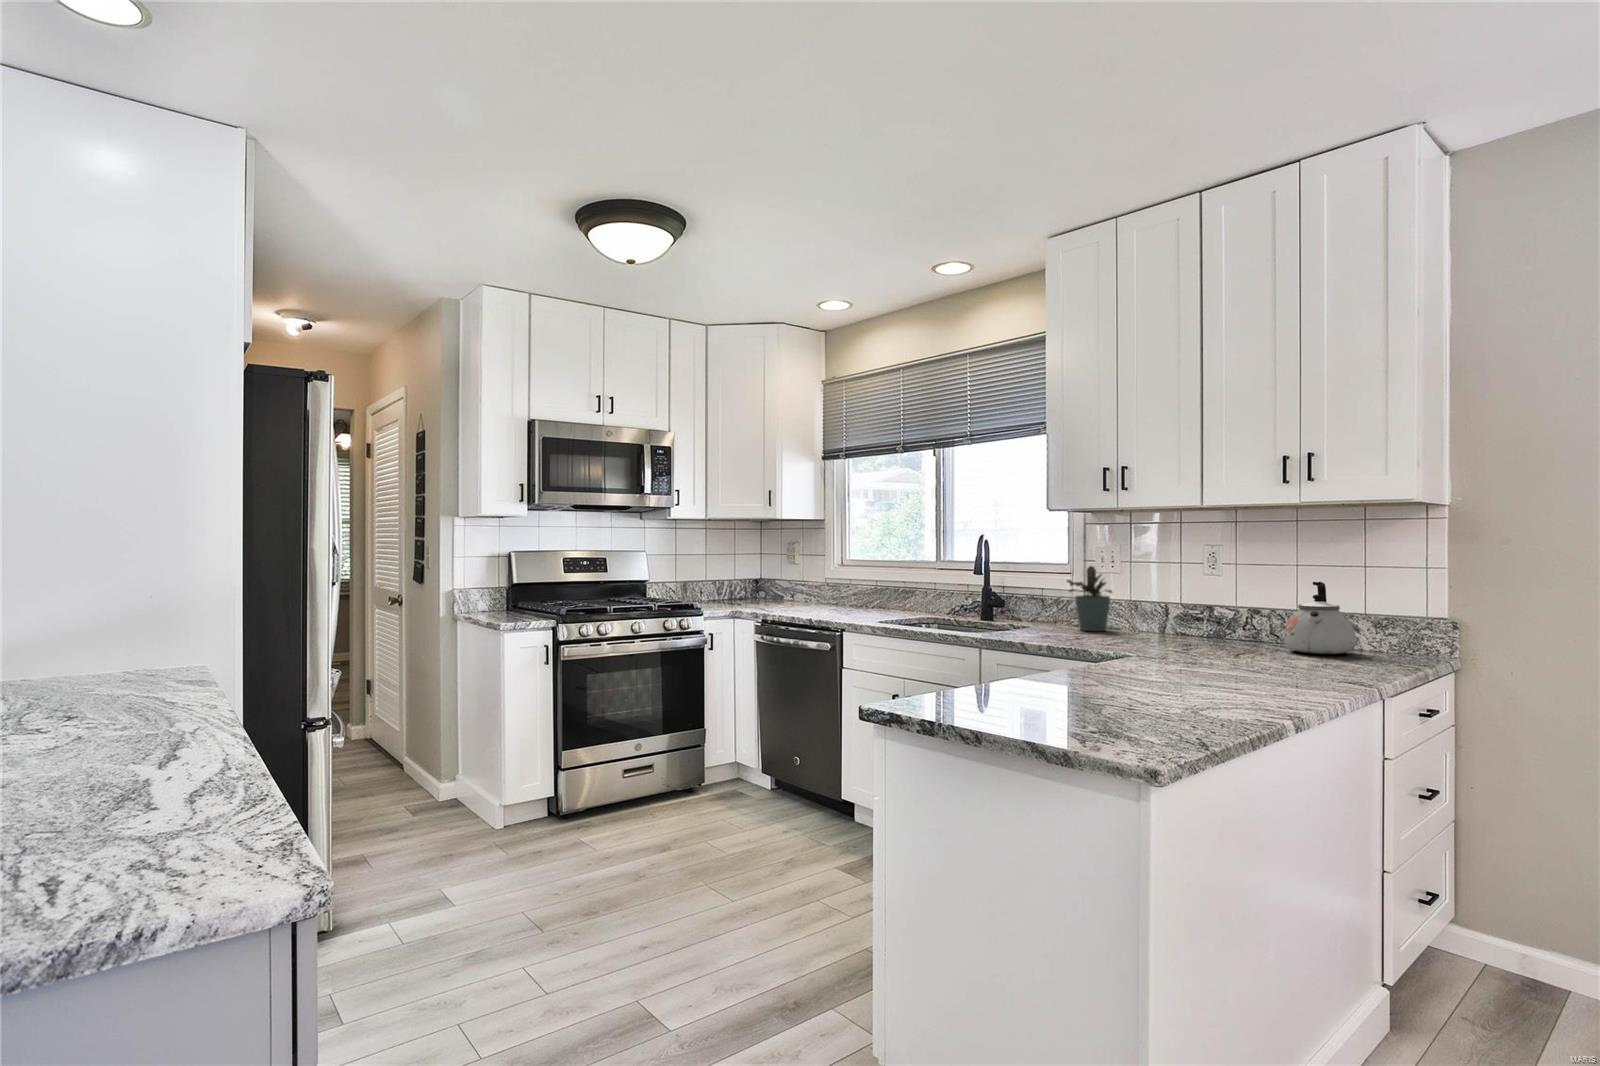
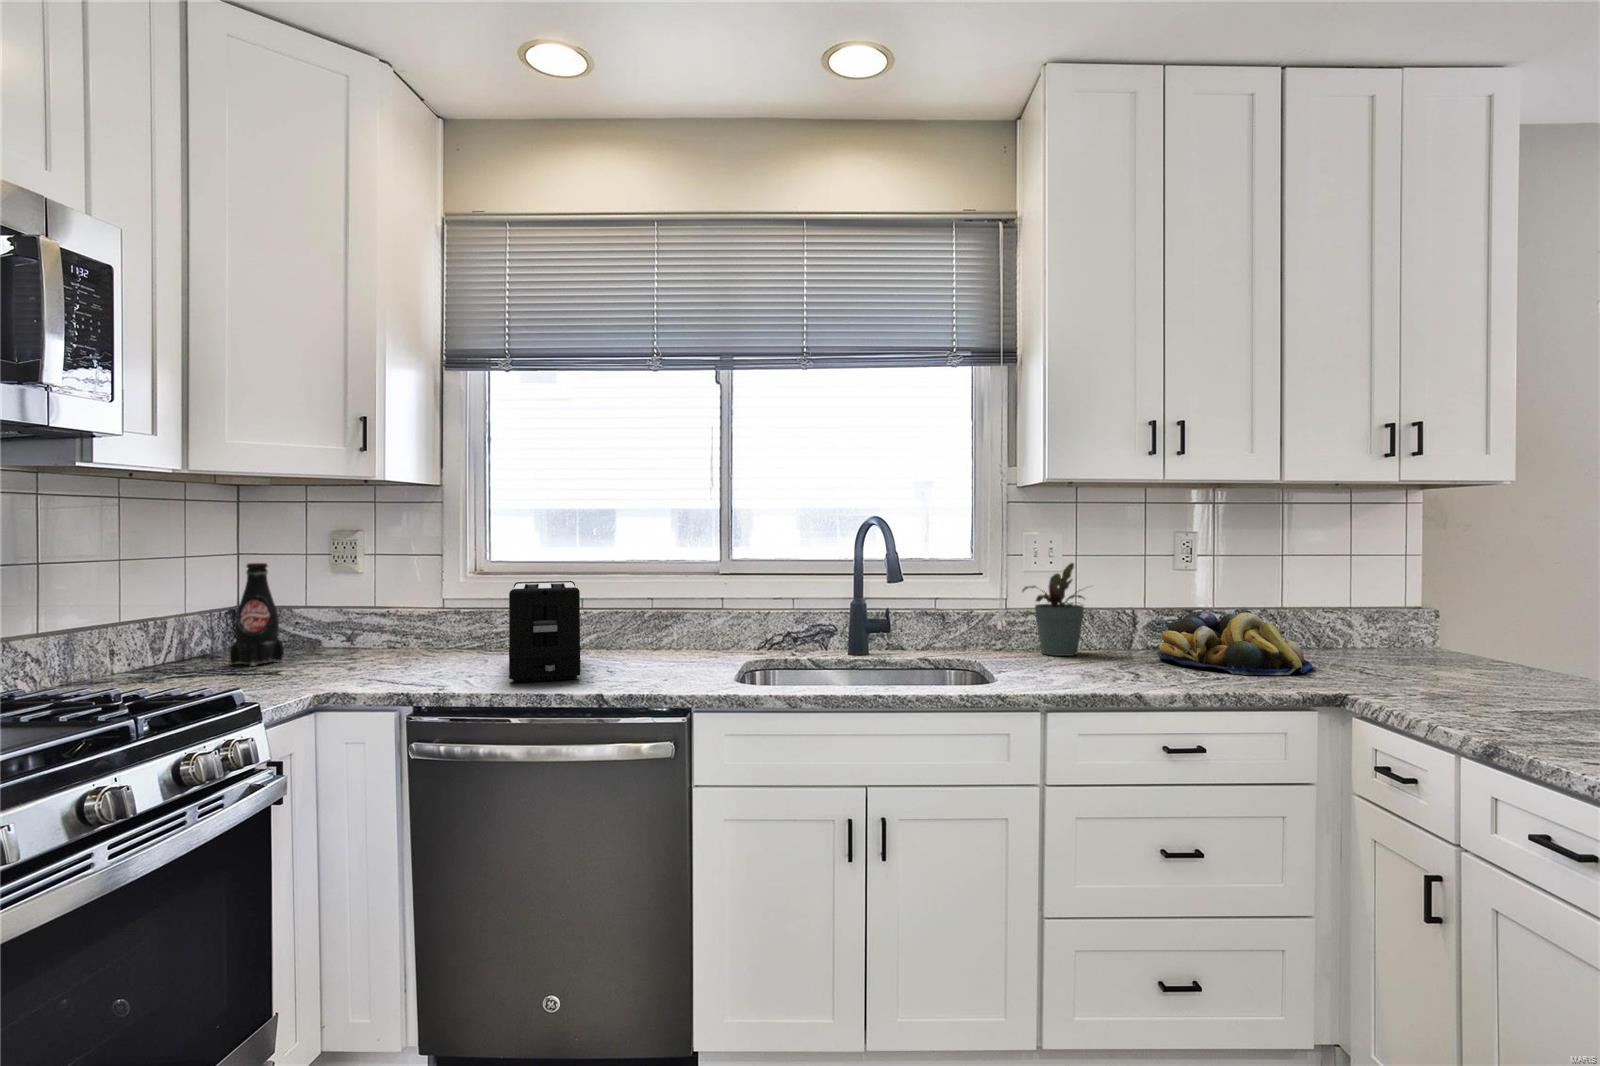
bottle: none [740,558,758,603] -> present [230,563,284,666]
toaster: none [790,569,851,614] -> present [509,581,580,682]
kettle: present [1284,582,1356,654] -> none [1325,575,1412,659]
fruit bowl: none [1117,605,1228,648] -> present [1157,611,1312,675]

